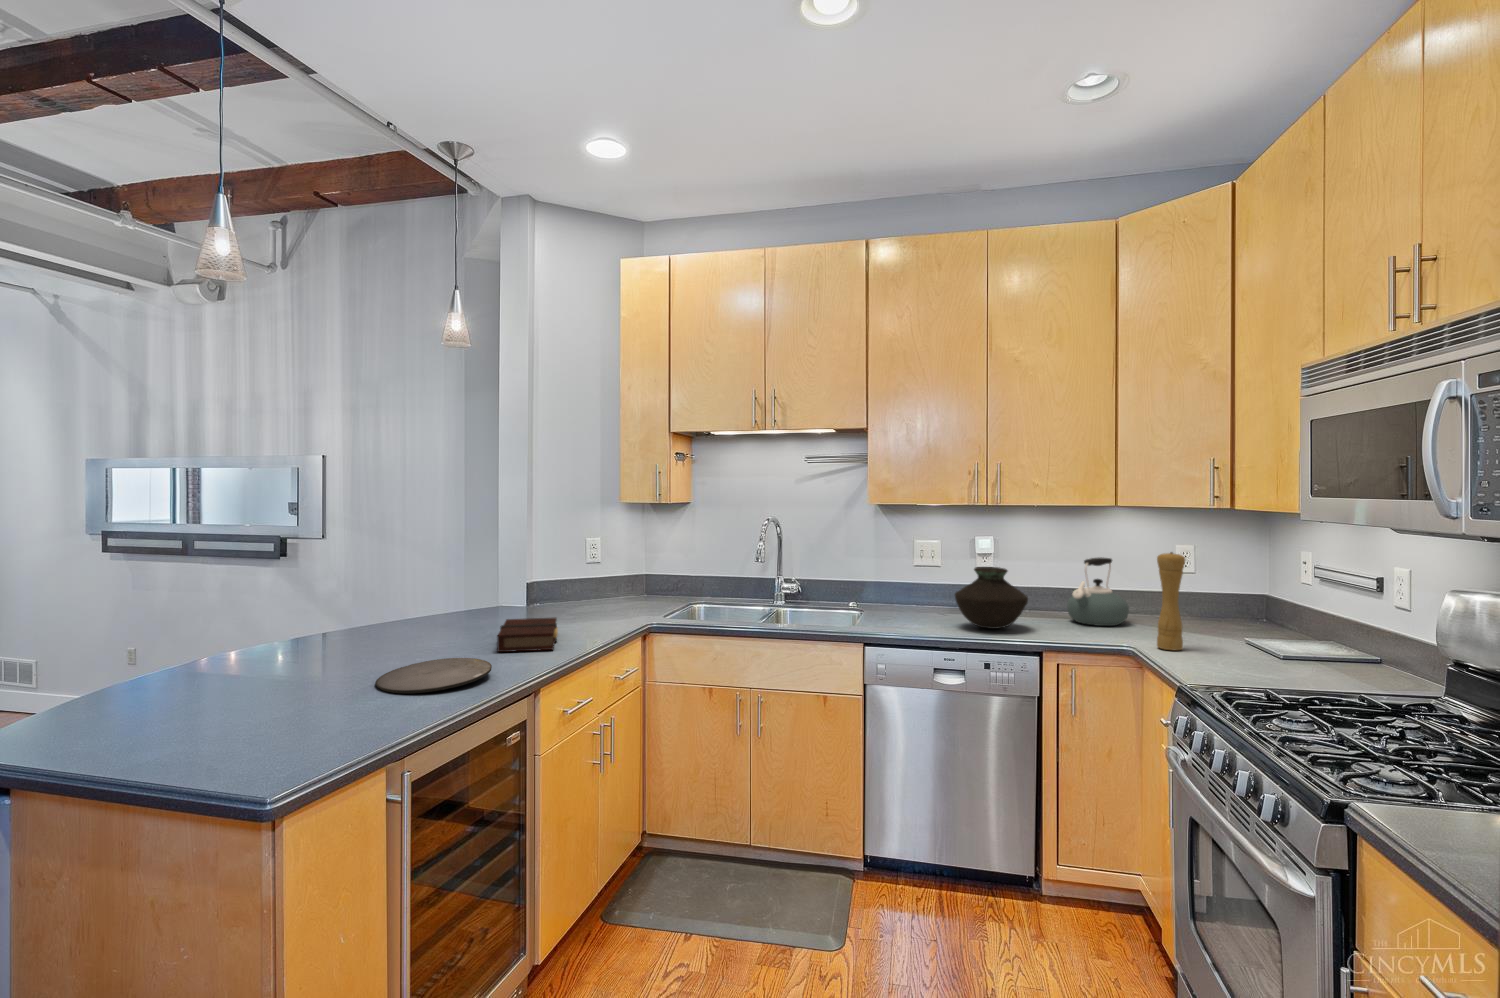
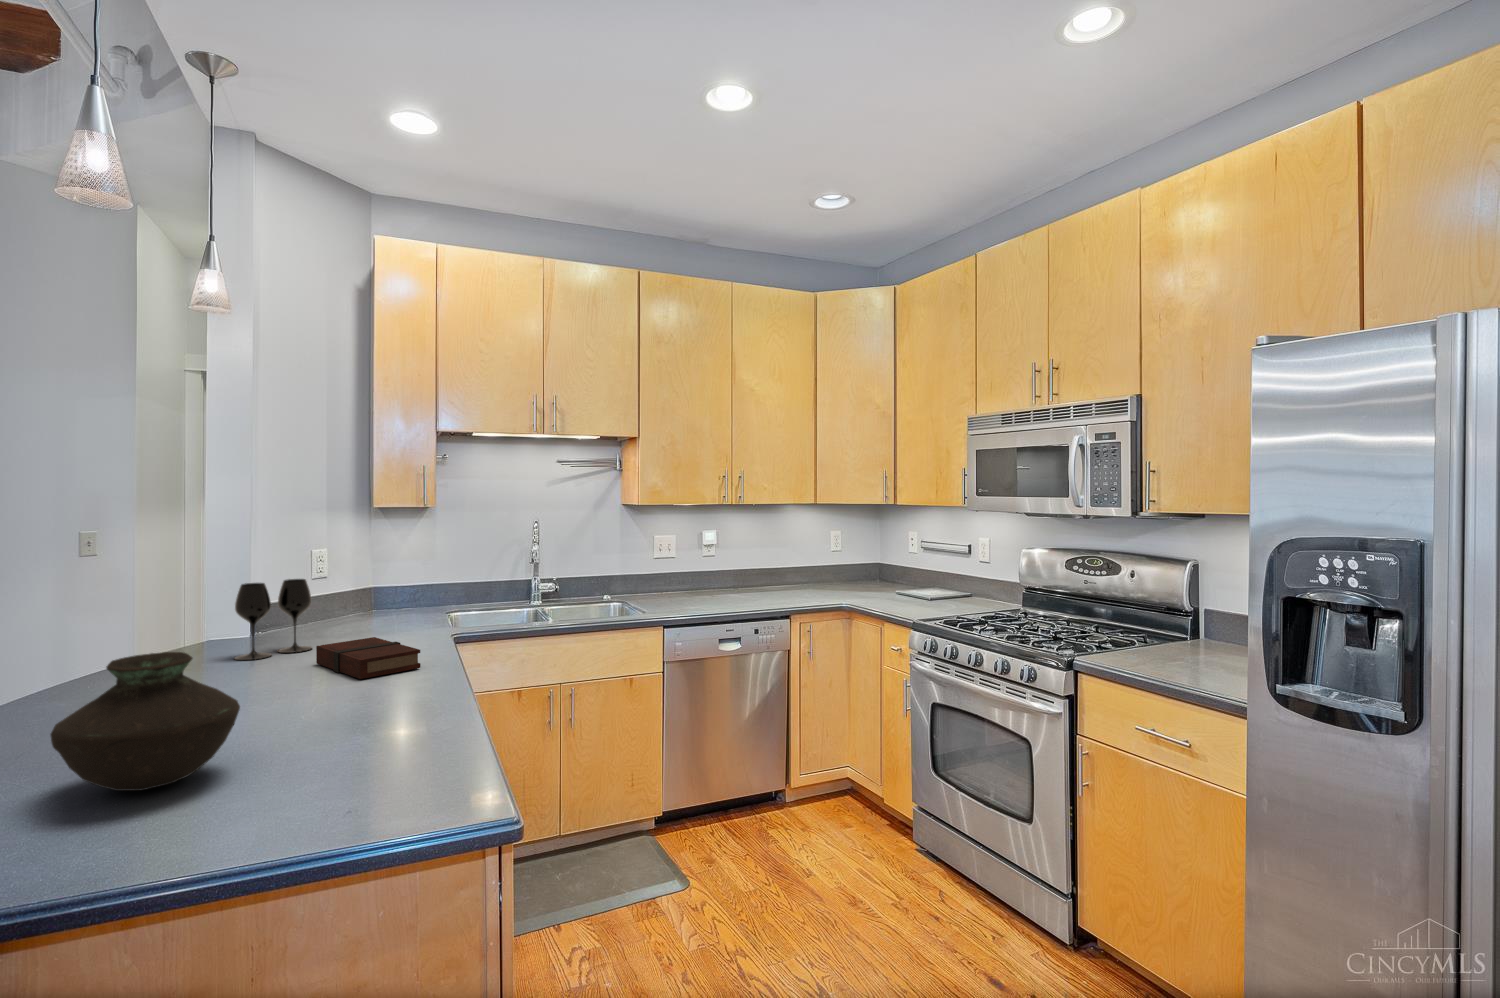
pepper mill: present [1157,552,1185,650] -> none [864,535,882,603]
kettle: present [1067,557,1129,626] -> none [779,542,821,593]
wine glass: none [476,561,537,625] -> present [235,579,312,660]
vase: present [955,567,1028,629] -> present [50,652,240,791]
plate: present [375,658,492,693] -> none [292,684,431,731]

